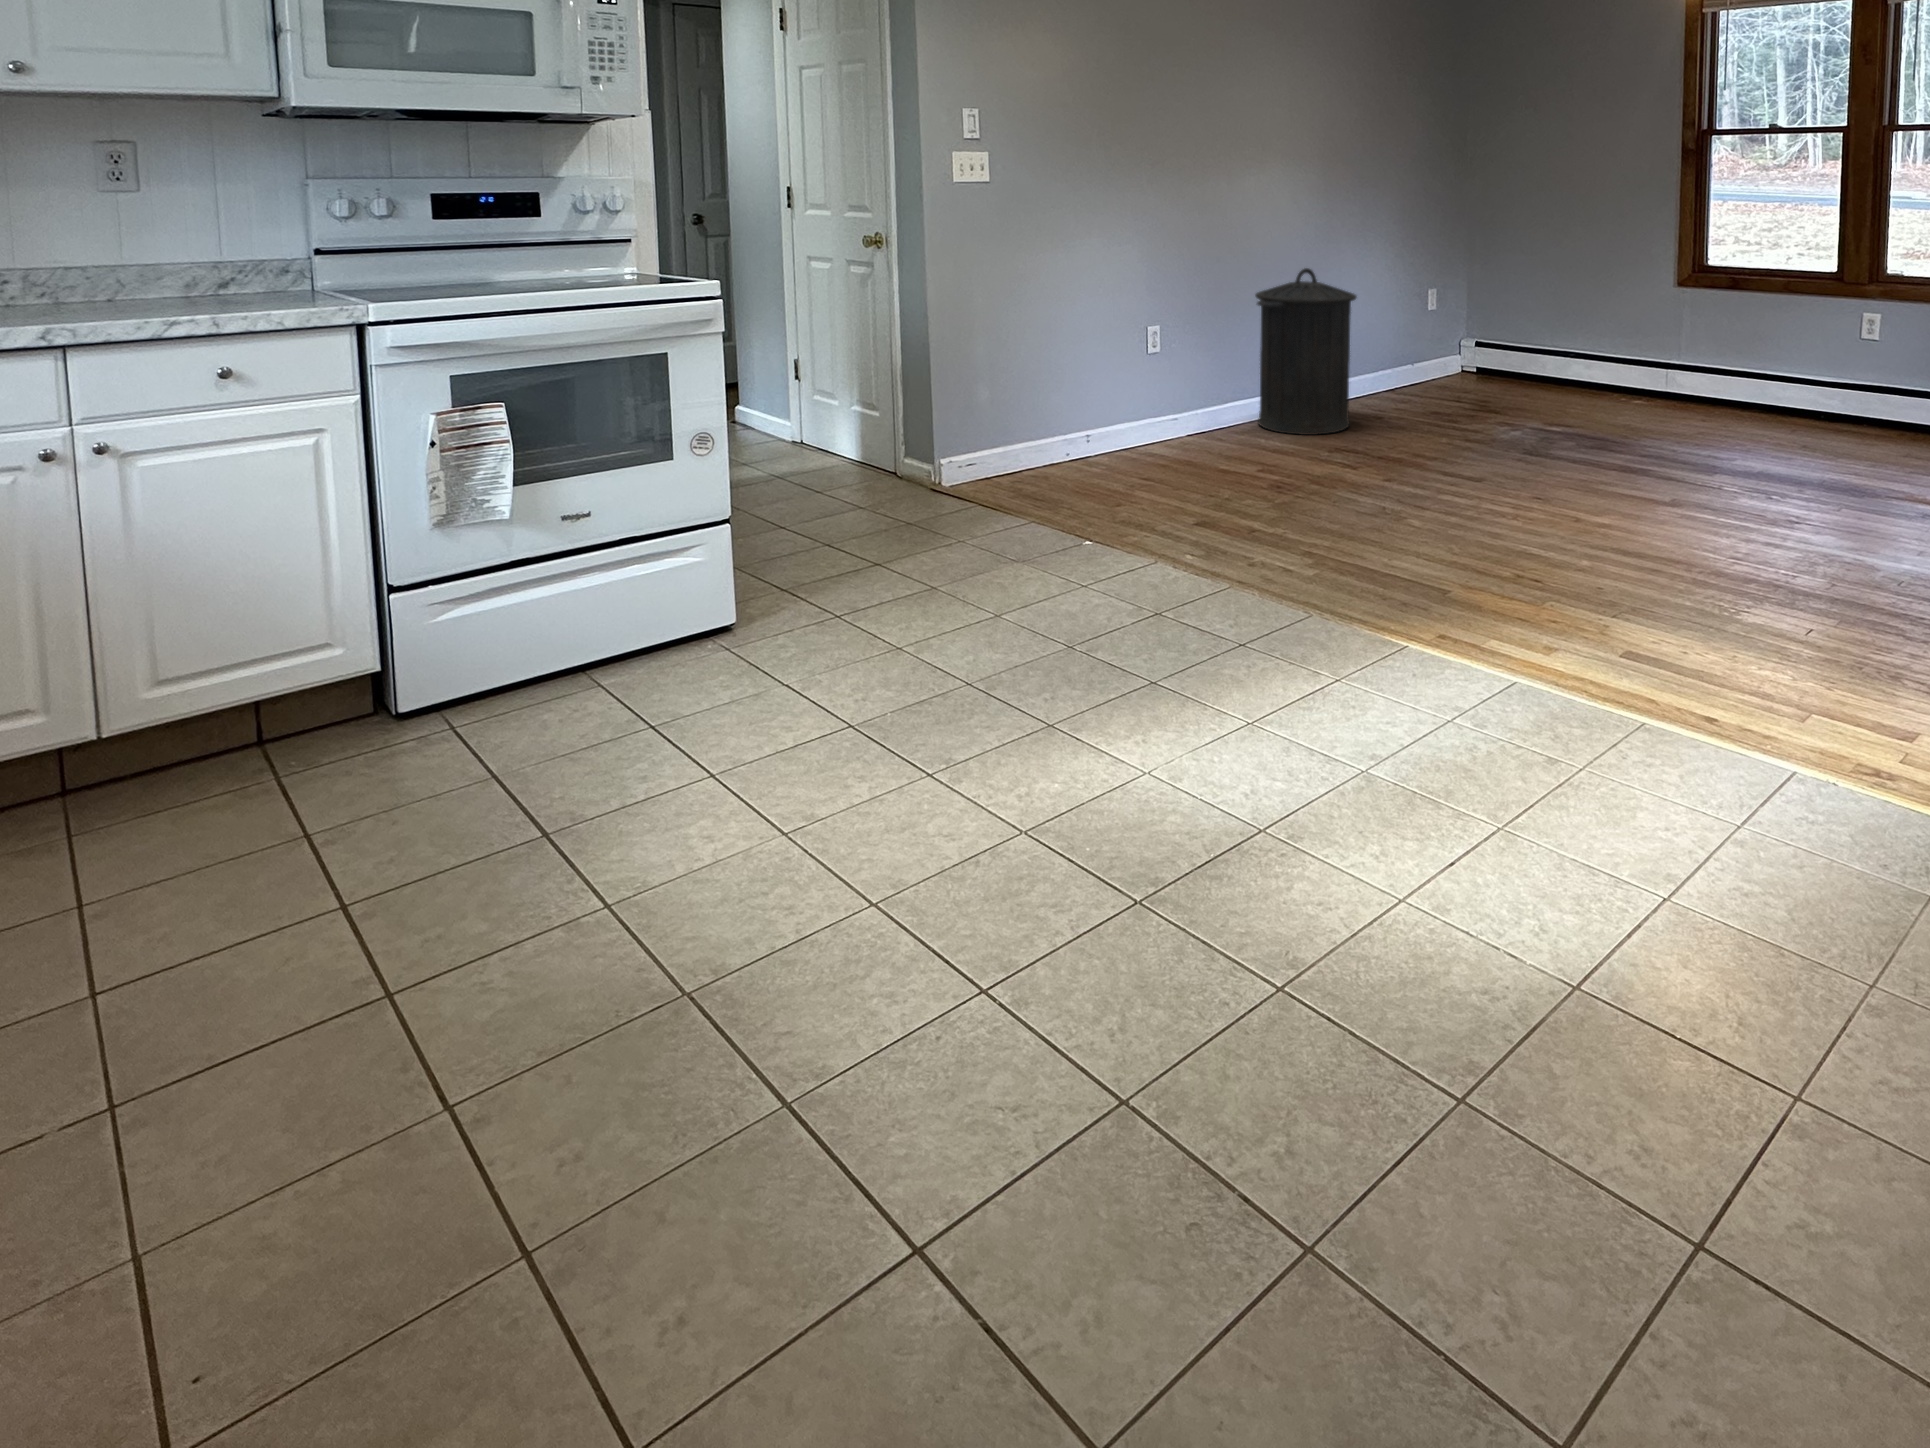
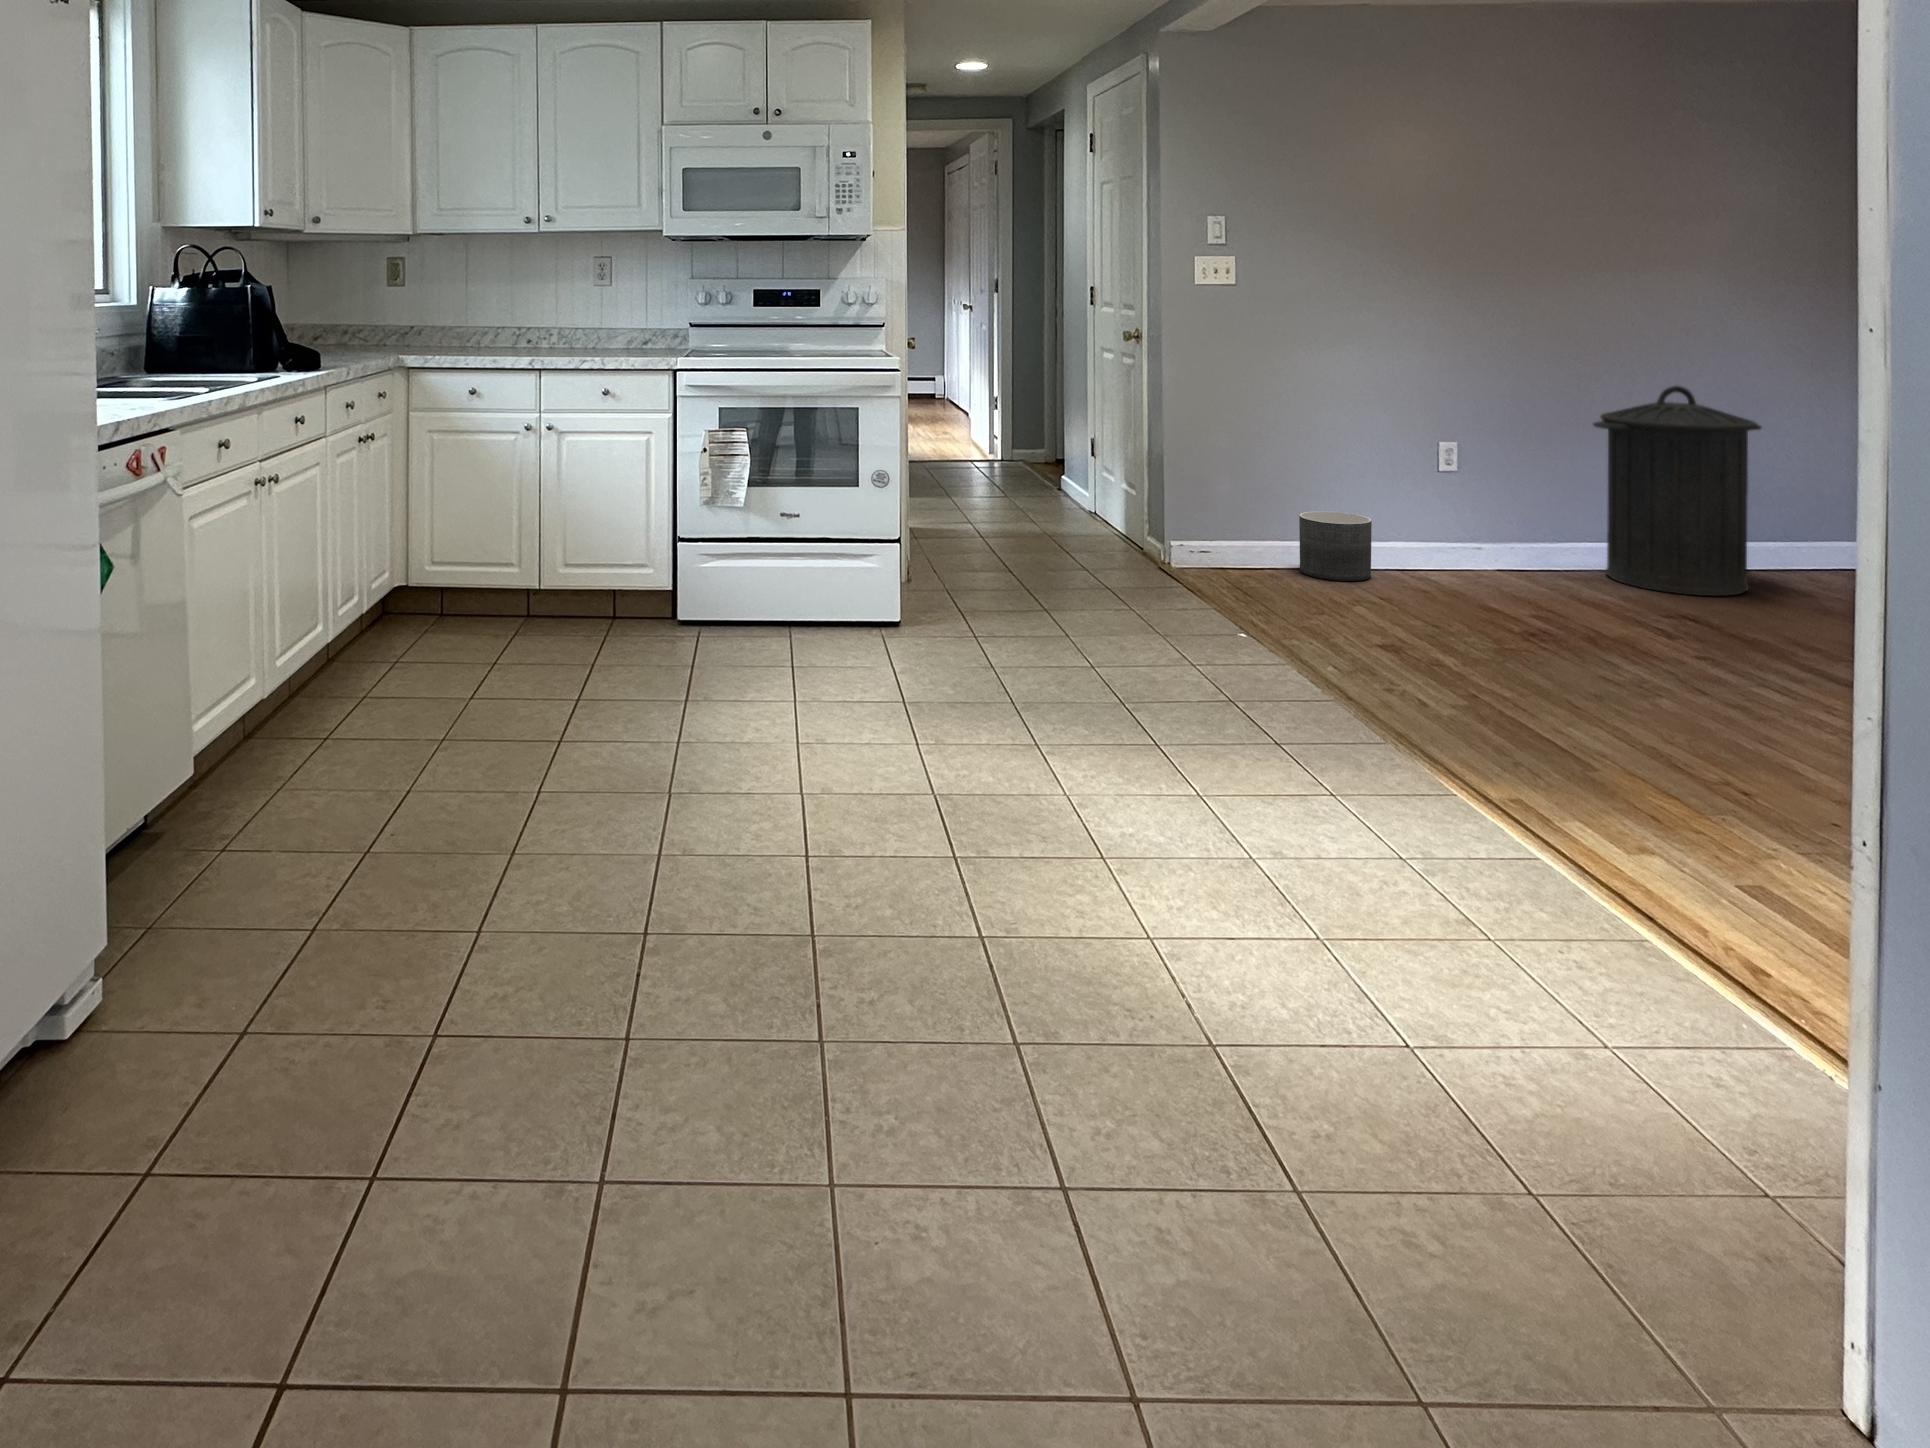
planter: none [1055,403,1117,469] -> present [1299,511,1372,581]

